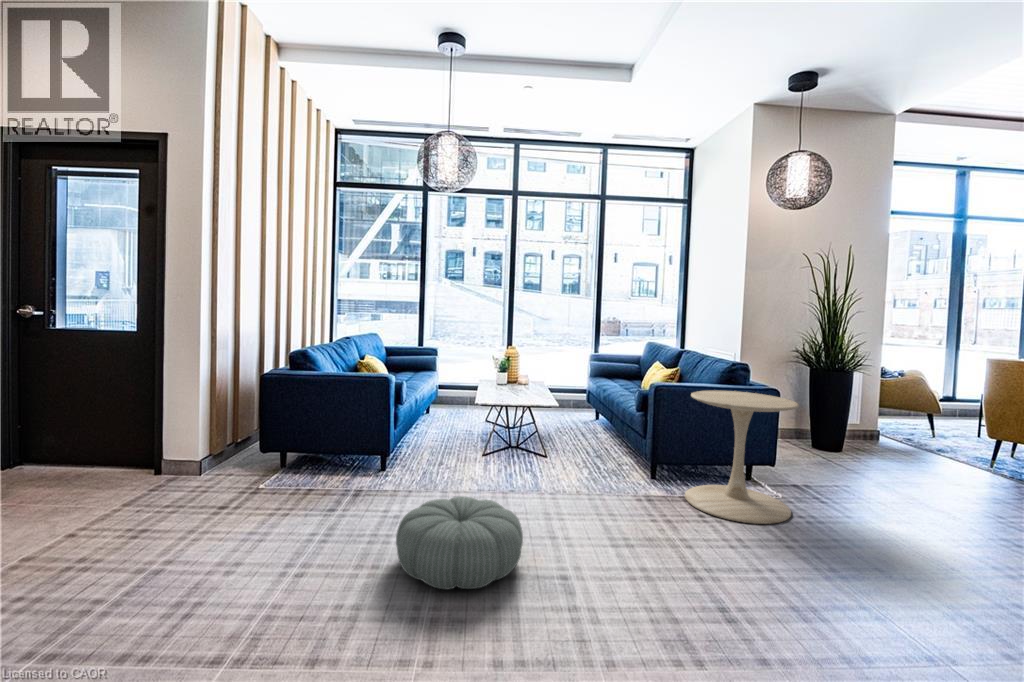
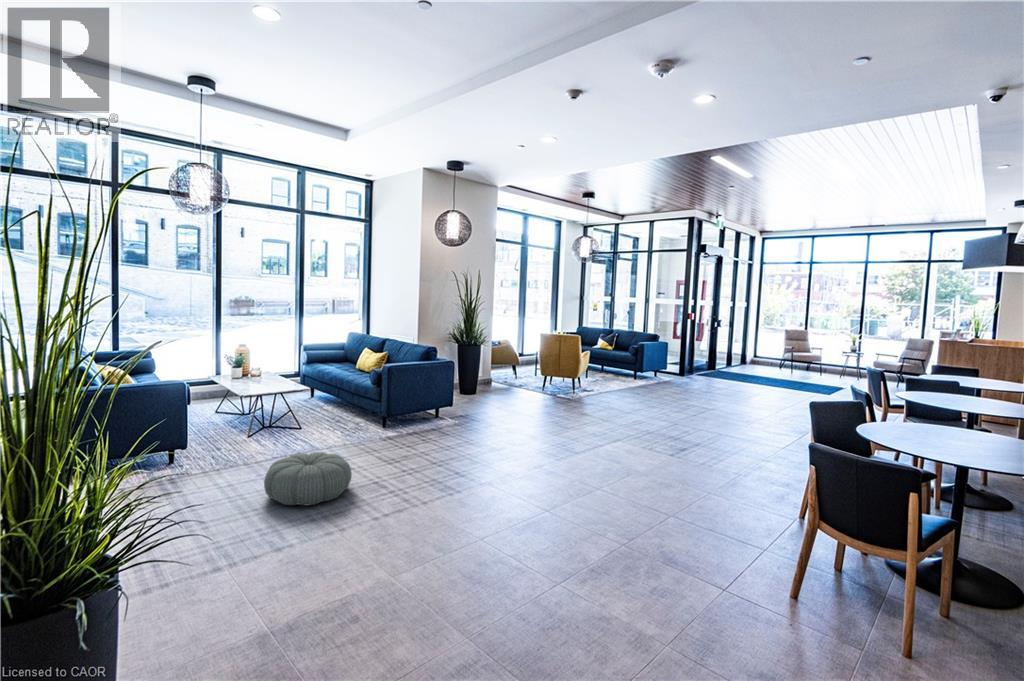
pedestal table: present [685,390,799,524] -> none [409,365,469,439]

